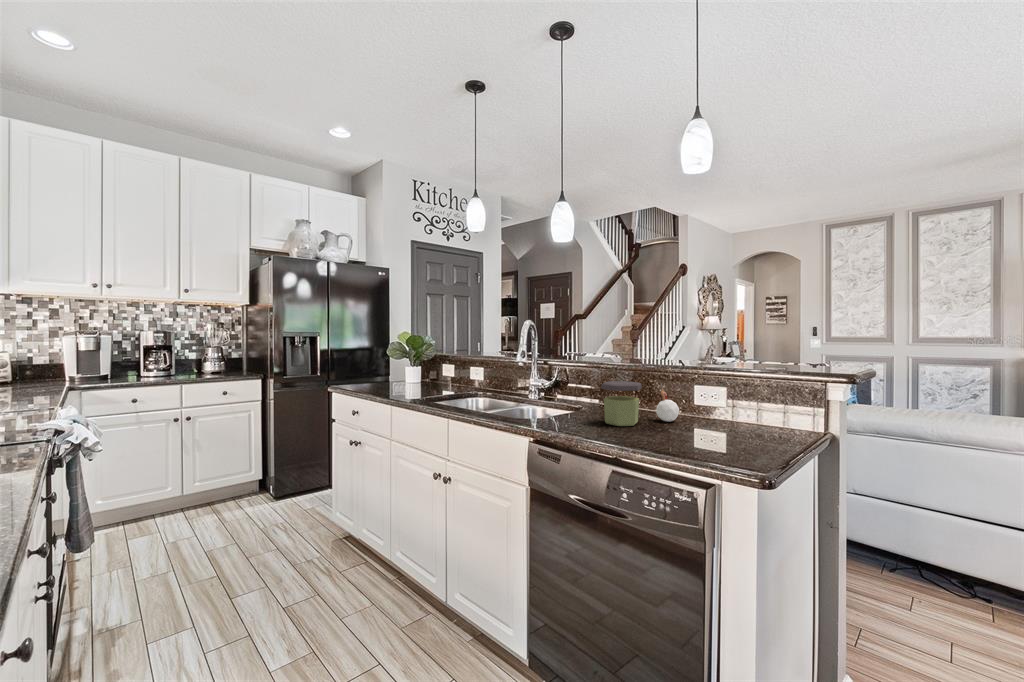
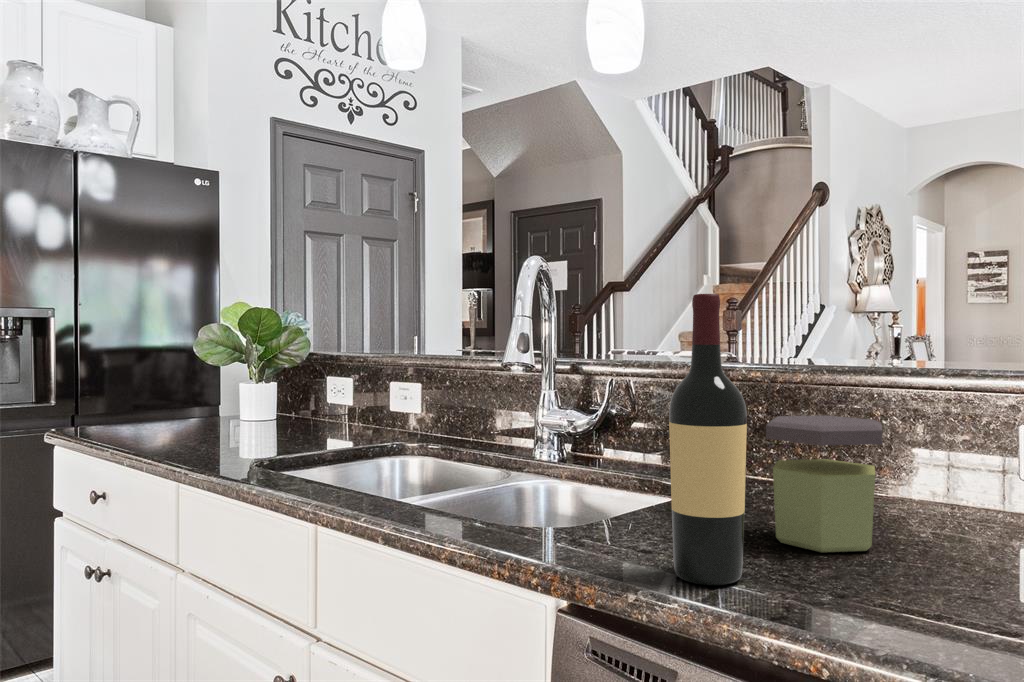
wine bottle: none [565,343,588,433] -> present [669,294,747,585]
candle: present [656,384,679,422] -> none [914,421,984,533]

